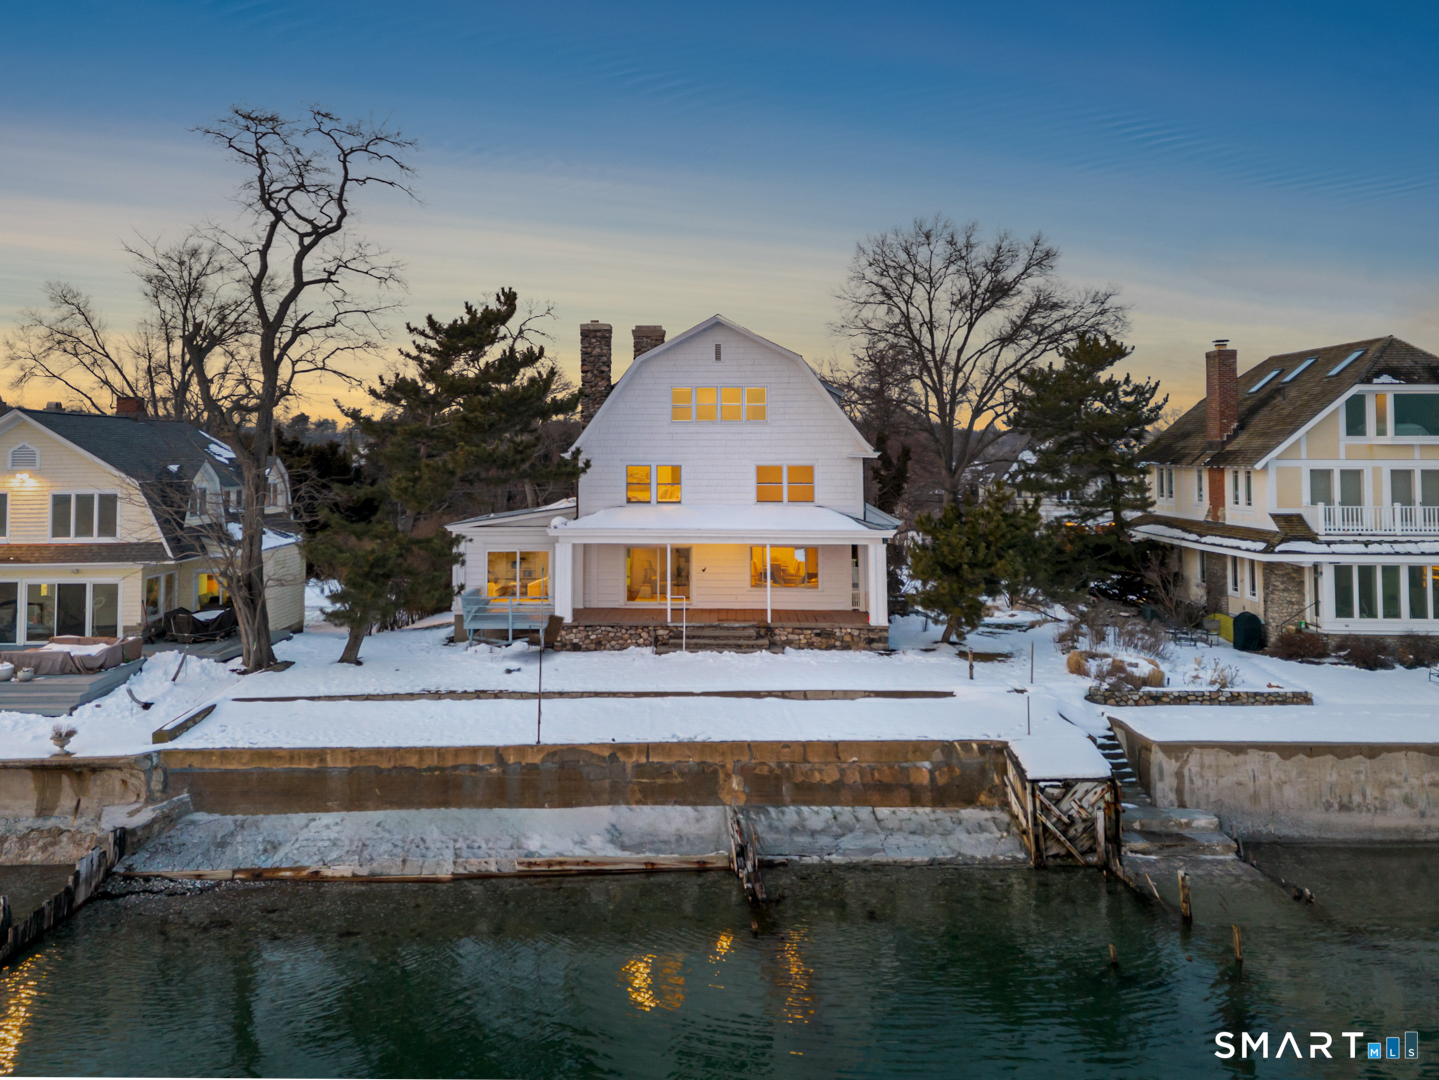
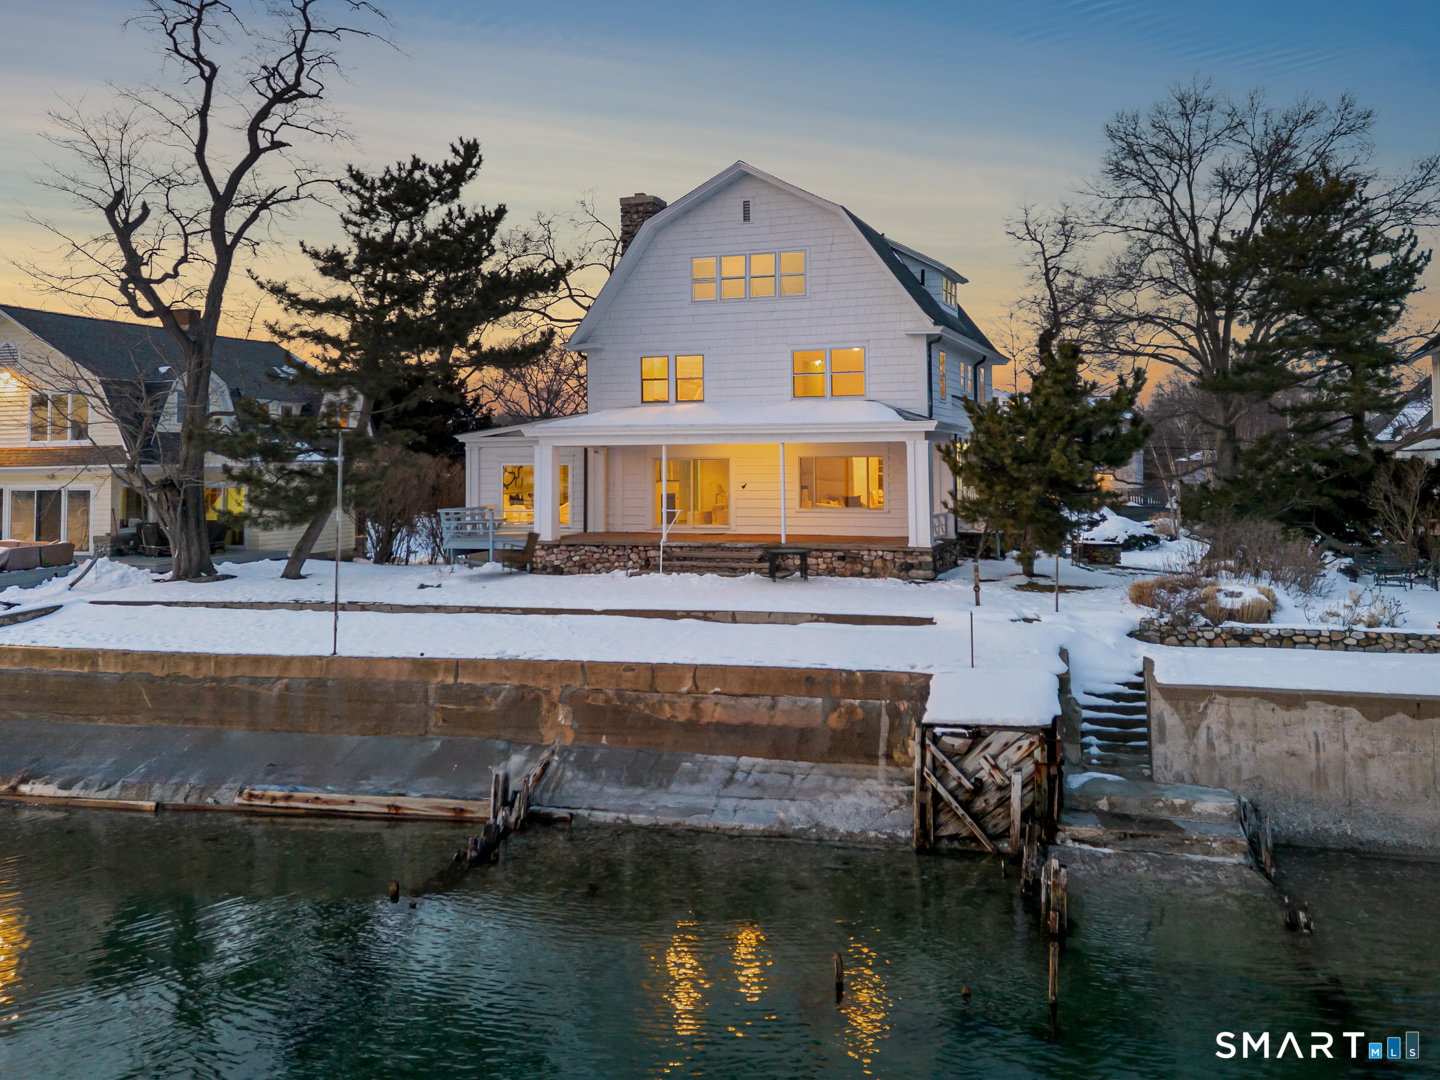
round table: none [760,626,801,656] -> present [763,547,813,582]

